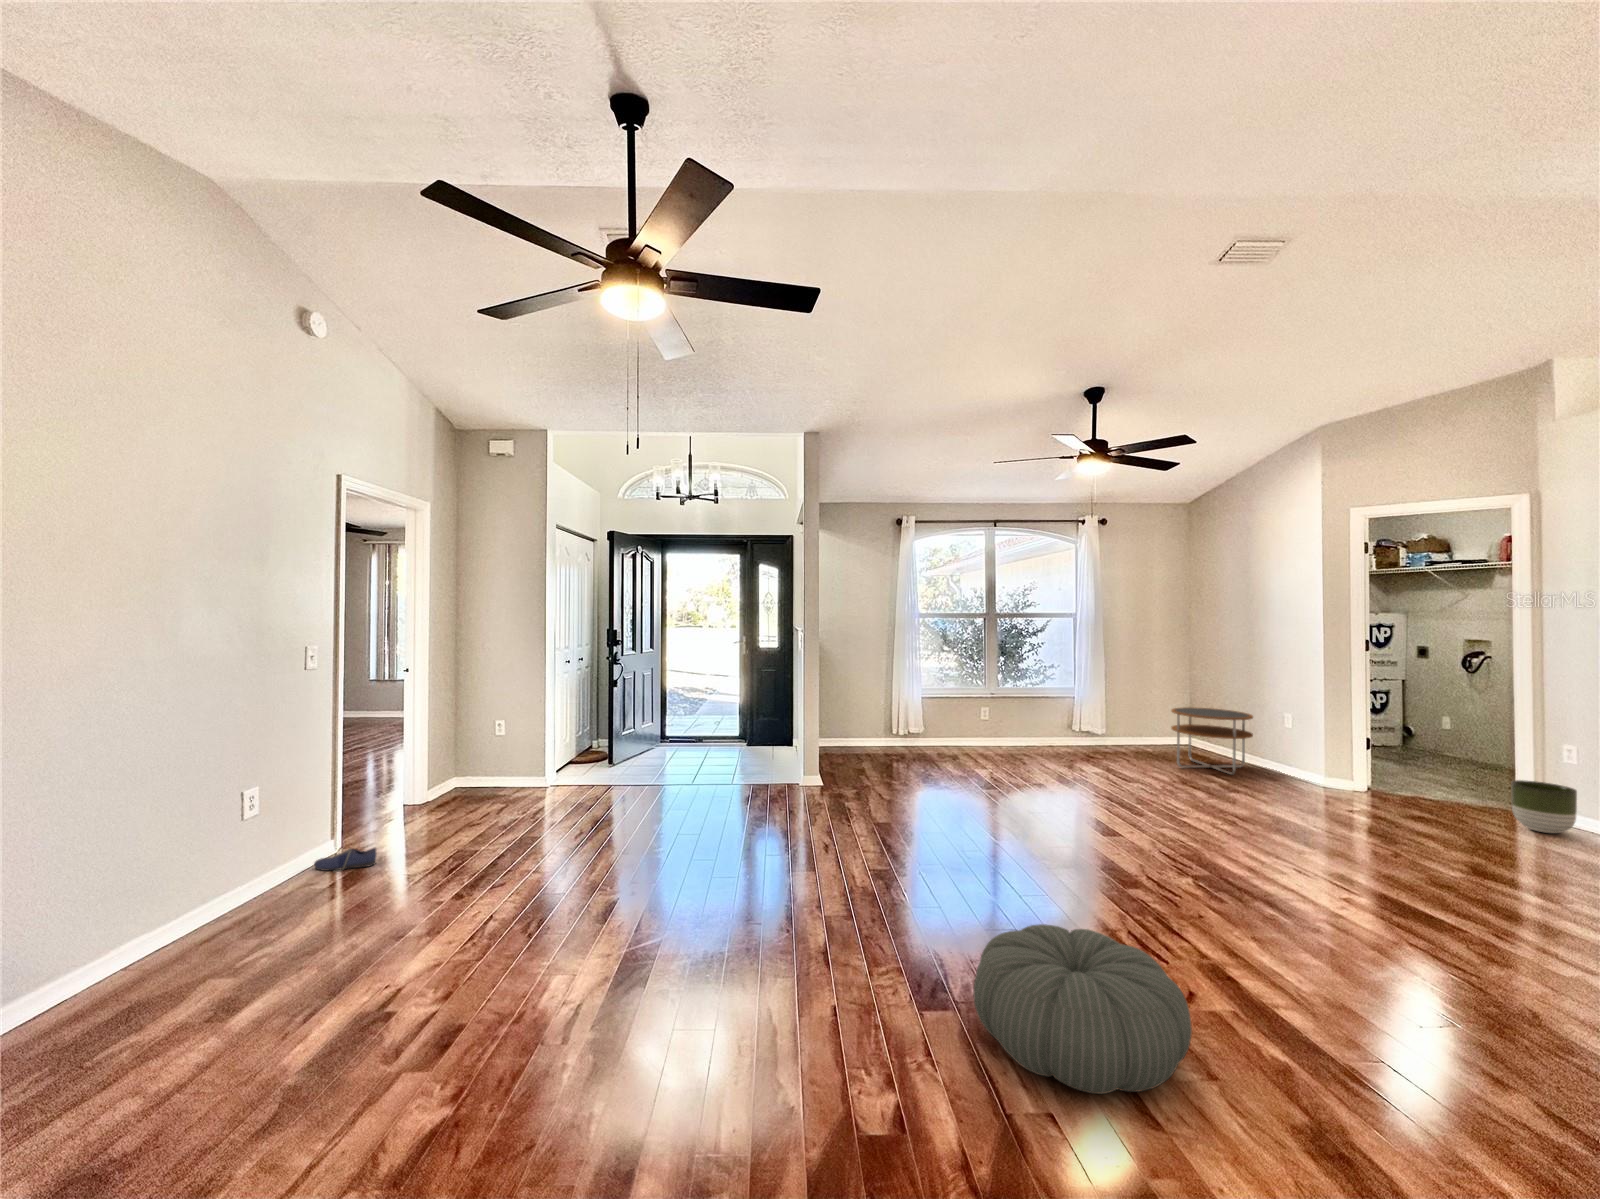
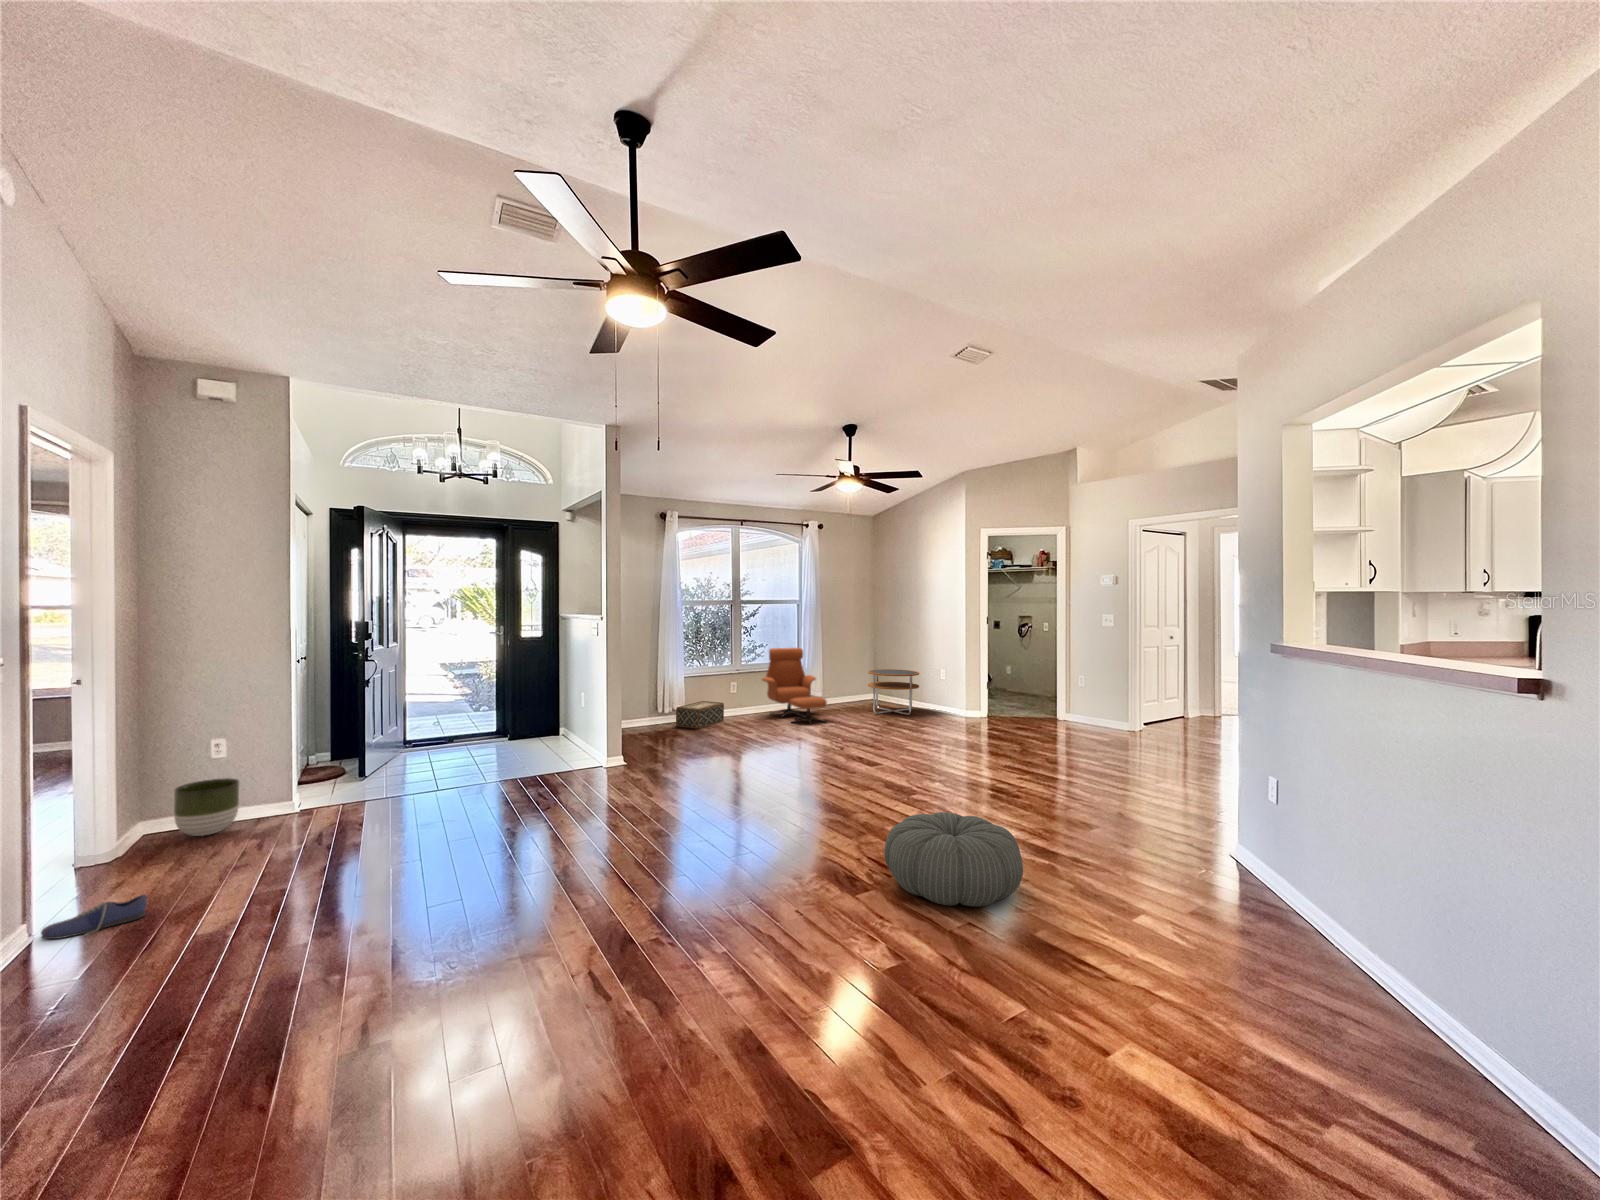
lounge chair: none [1021,672,1101,773] -> present [762,648,827,725]
woven basket: none [911,730,970,762] -> present [676,701,724,729]
planter: present [1511,780,1577,833] -> present [174,778,239,836]

